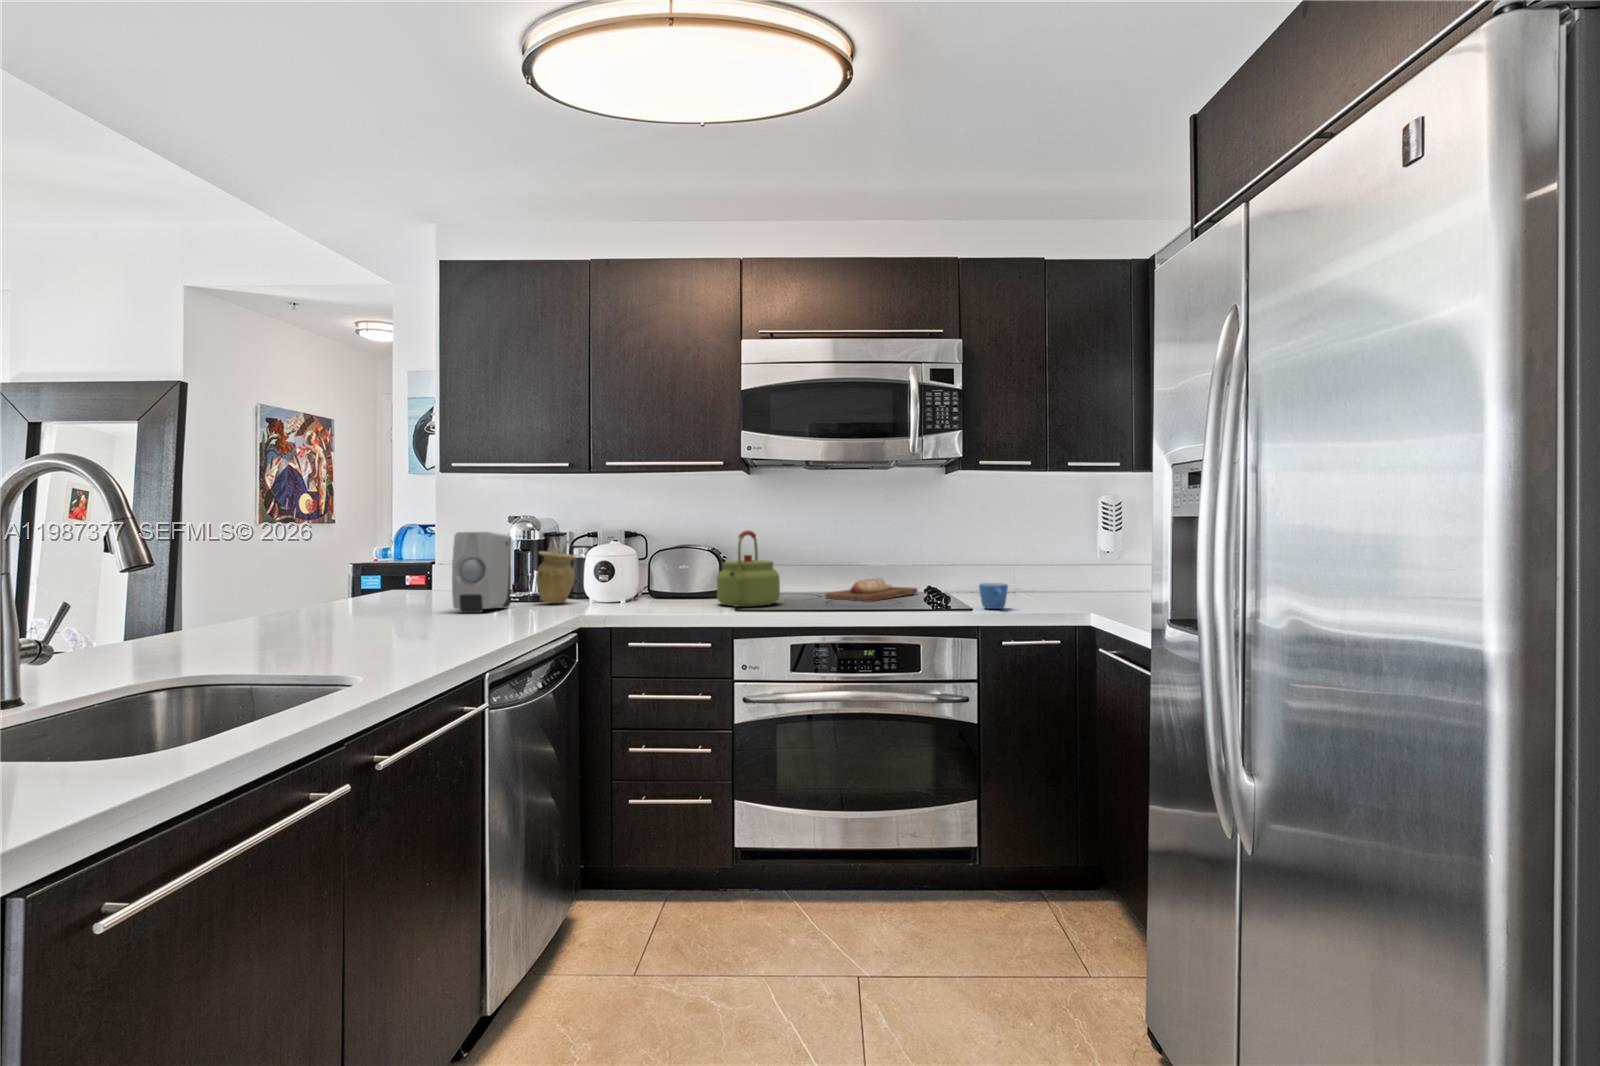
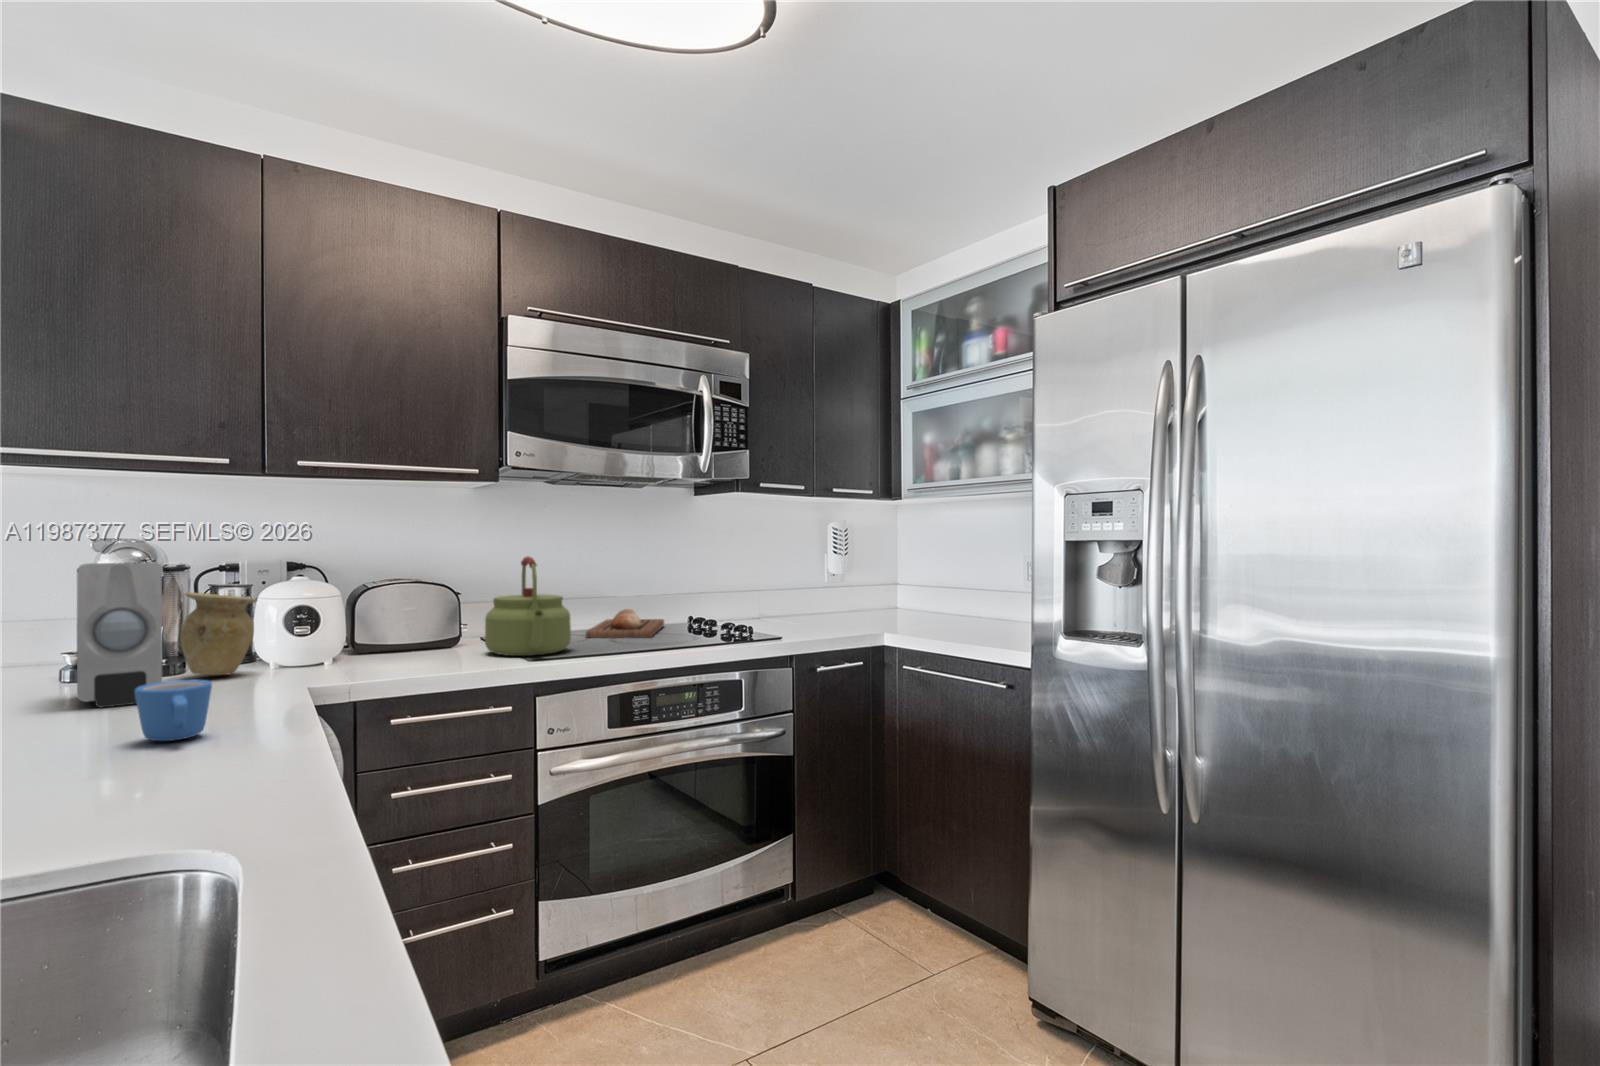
mug: present [979,583,1008,609] -> present [135,680,212,741]

